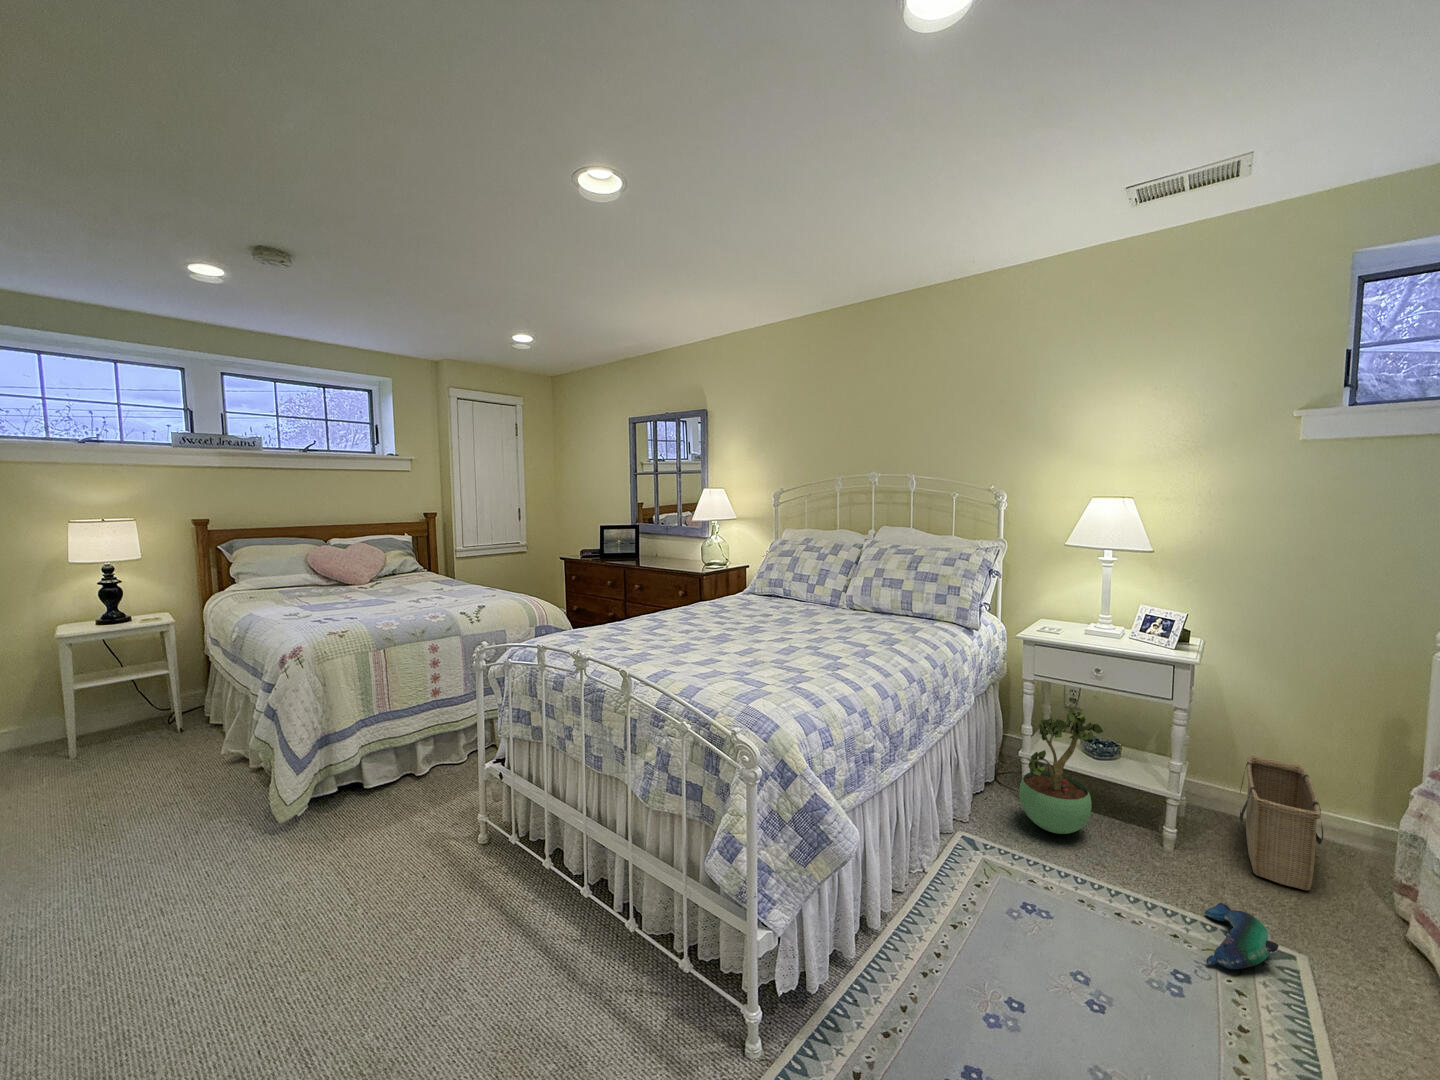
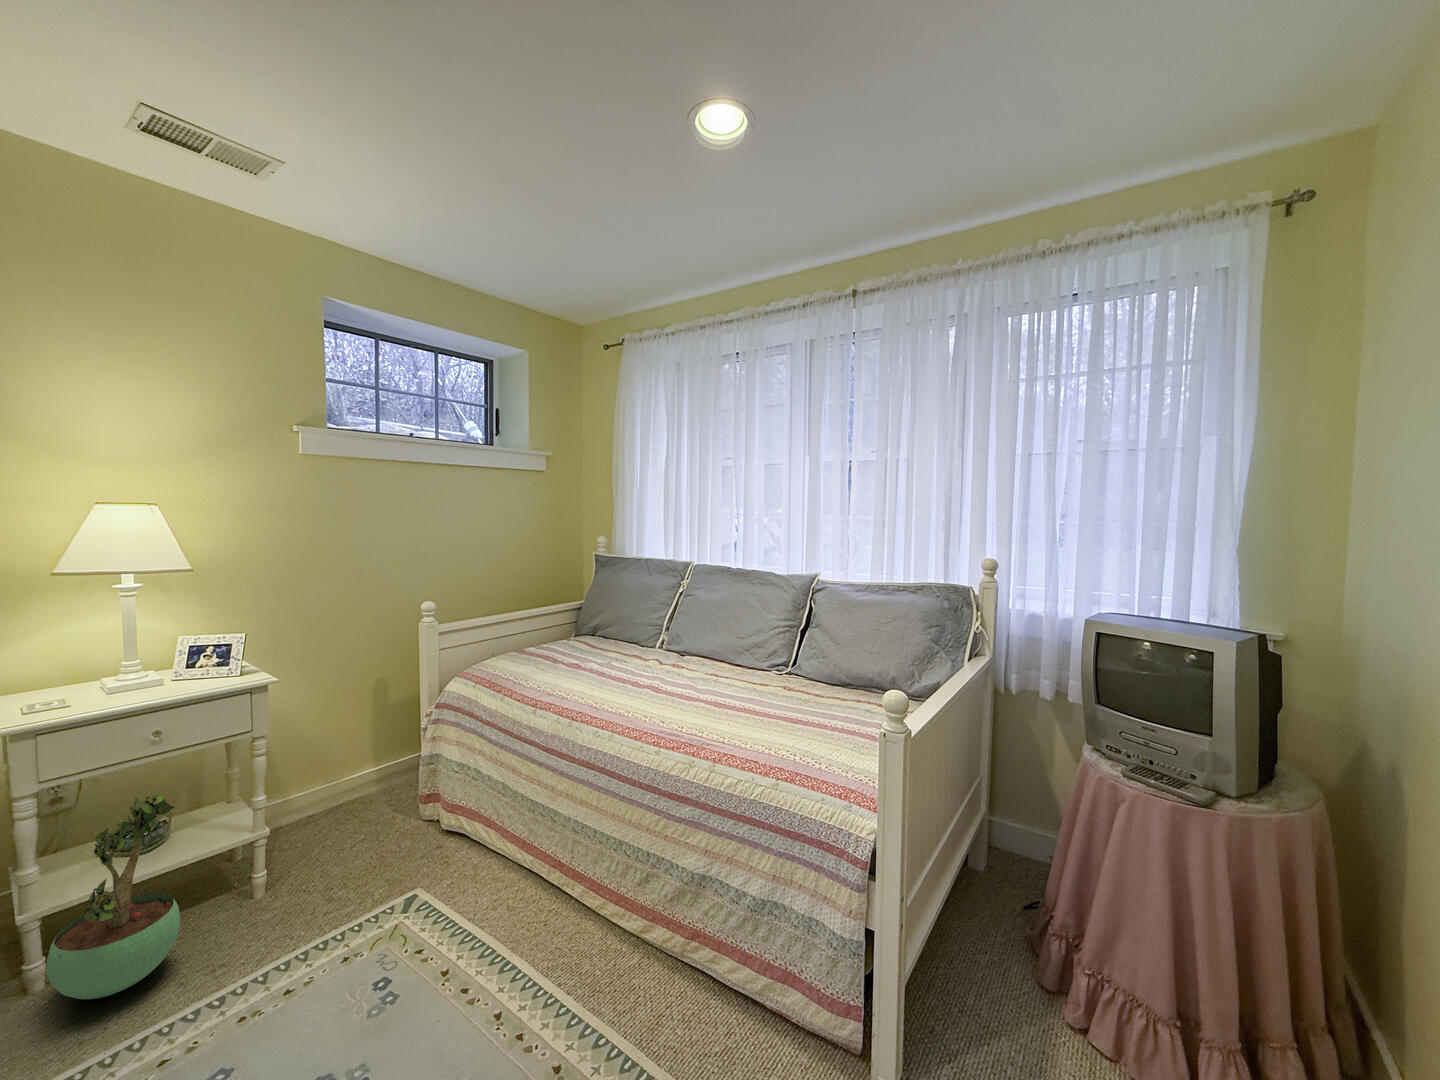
basket: present [1239,756,1323,890] -> none [289,748,382,860]
plush toy: present [1204,903,1279,970] -> none [344,886,419,953]

